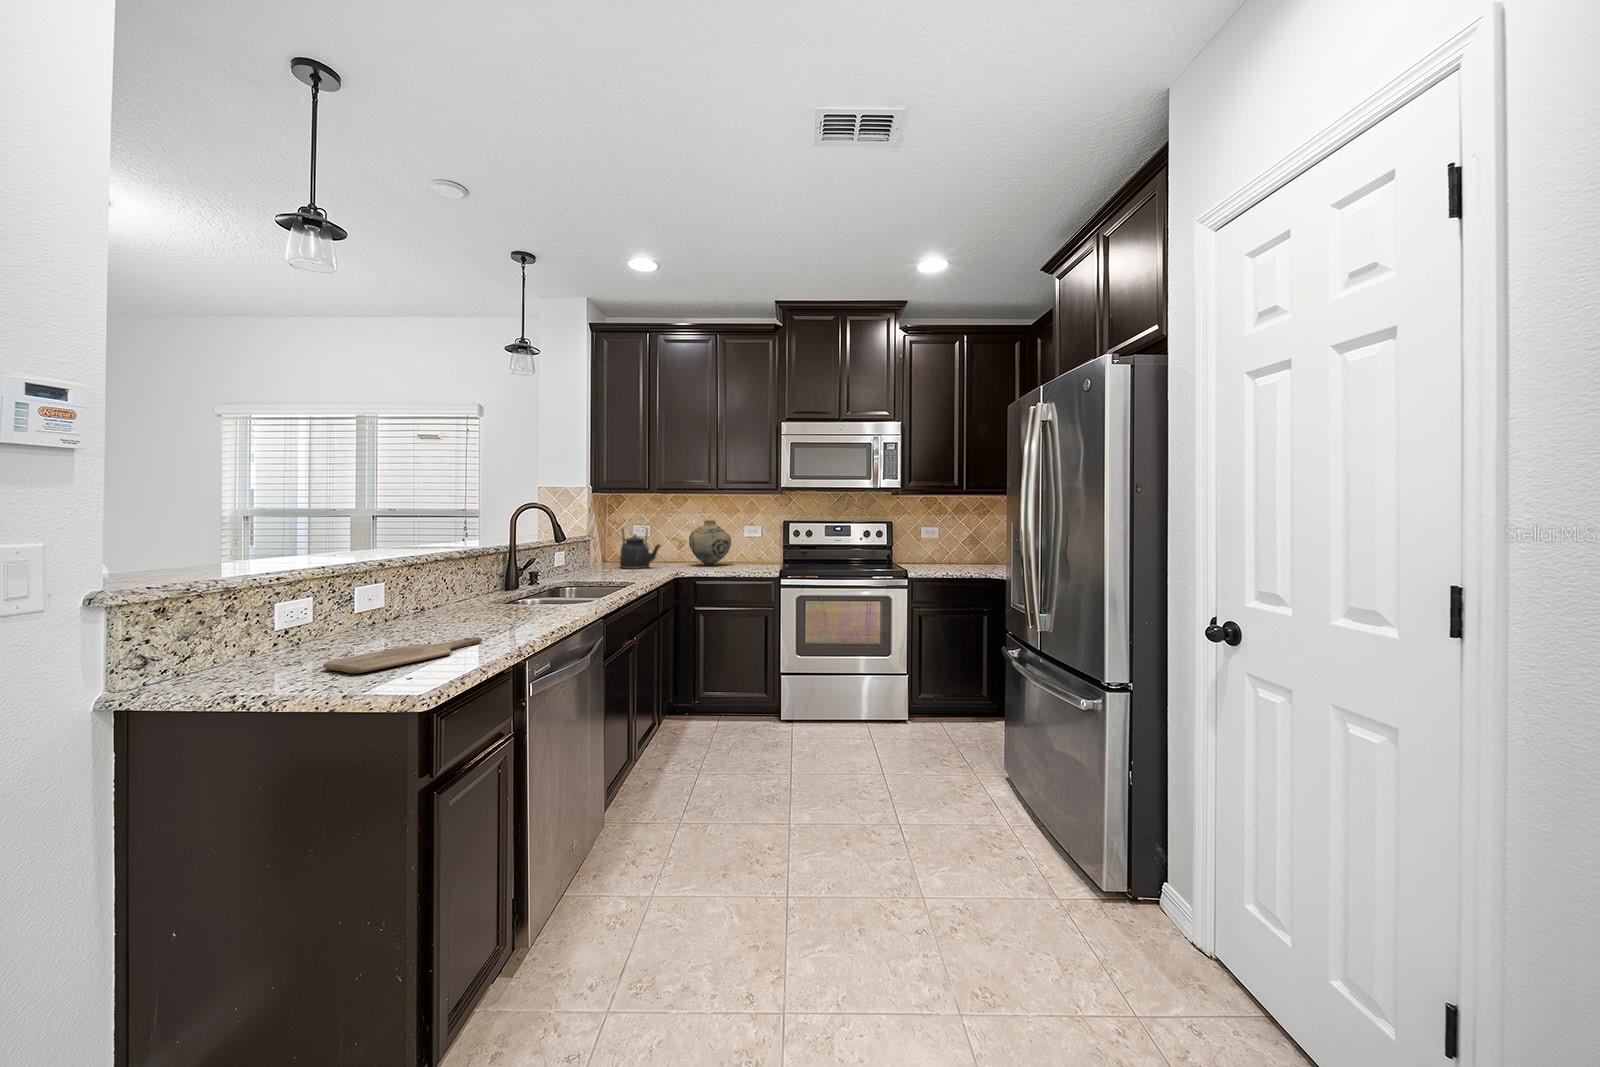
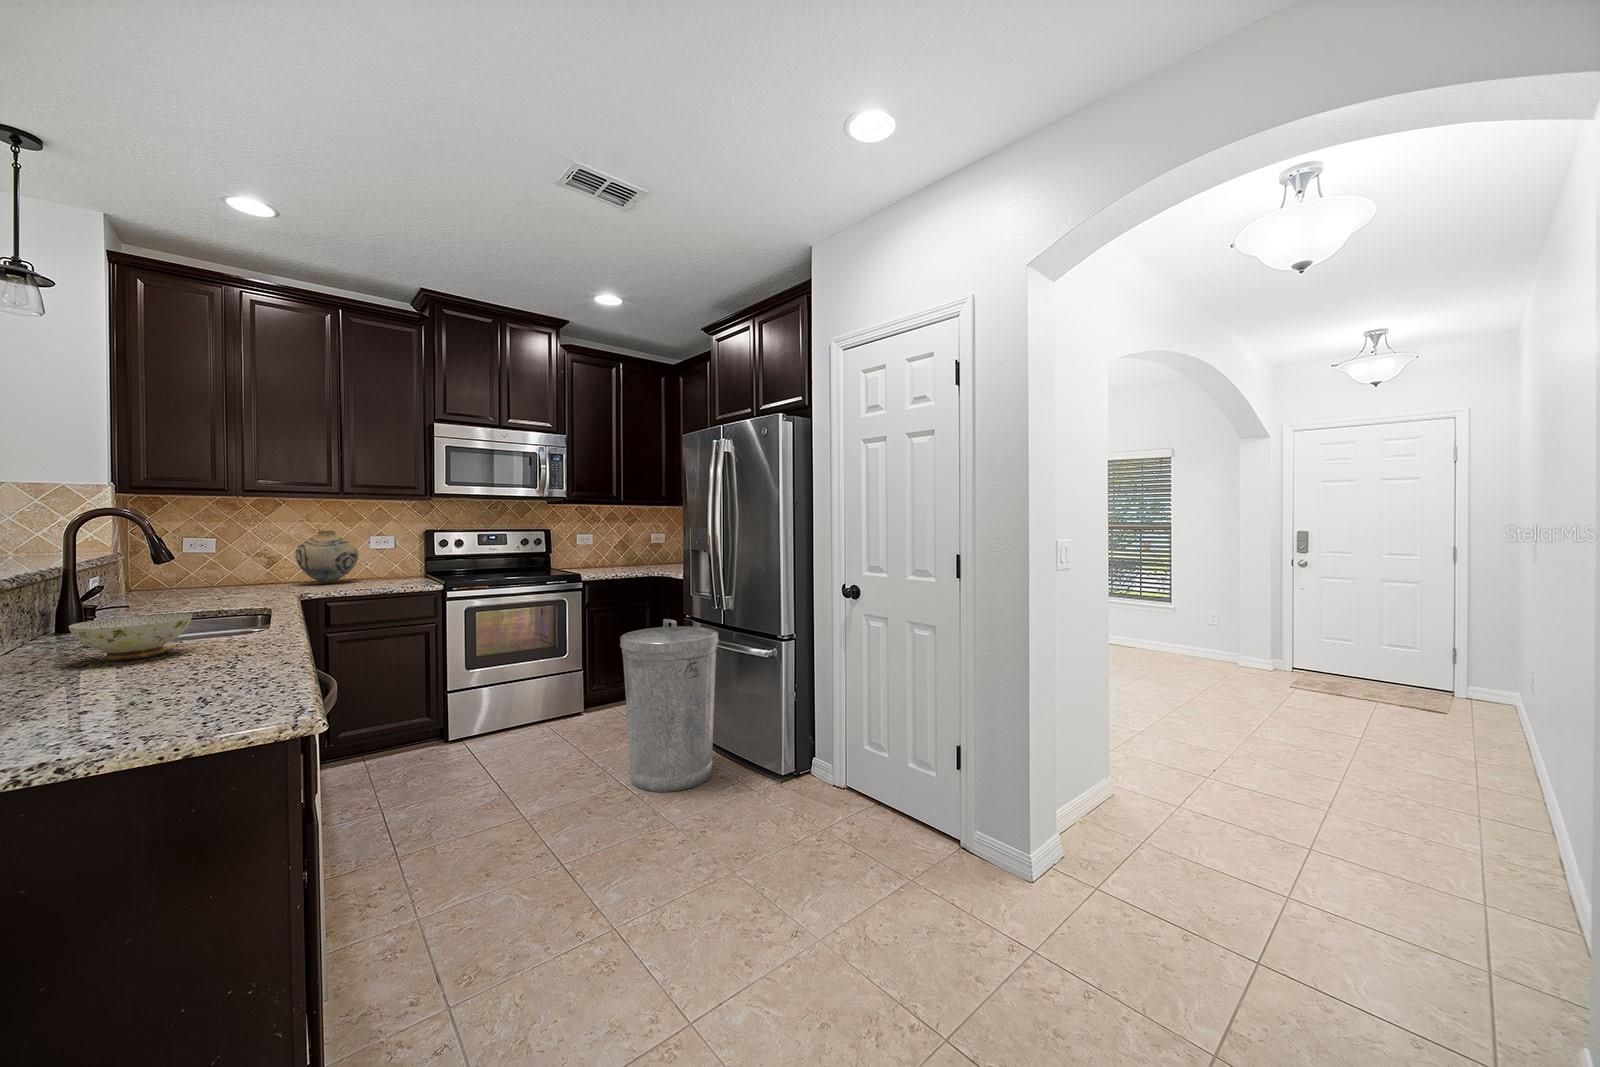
kettle: present [620,527,660,569] -> none [186,541,260,595]
ceramic bowl: none [450,582,524,616] -> present [69,613,192,661]
trash can: none [902,634,1028,854] -> present [620,619,719,792]
cutting board: present [323,637,482,673] -> none [67,672,239,727]

